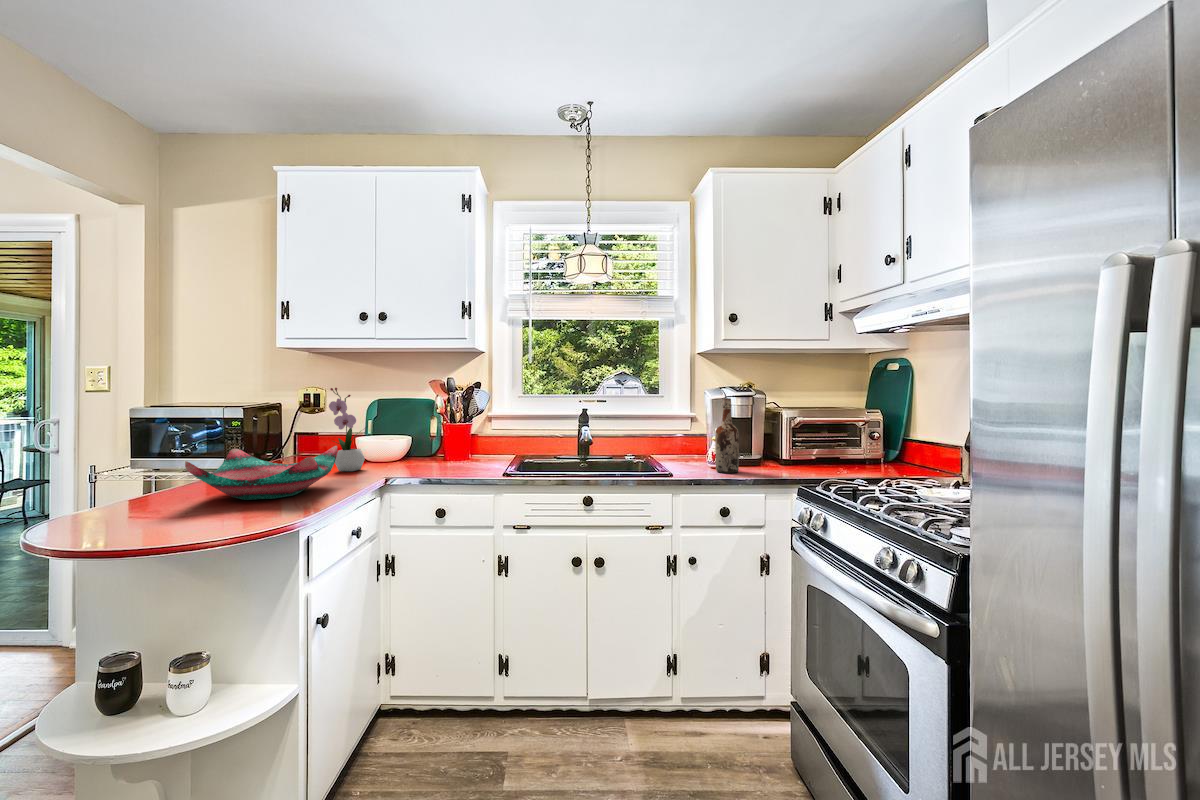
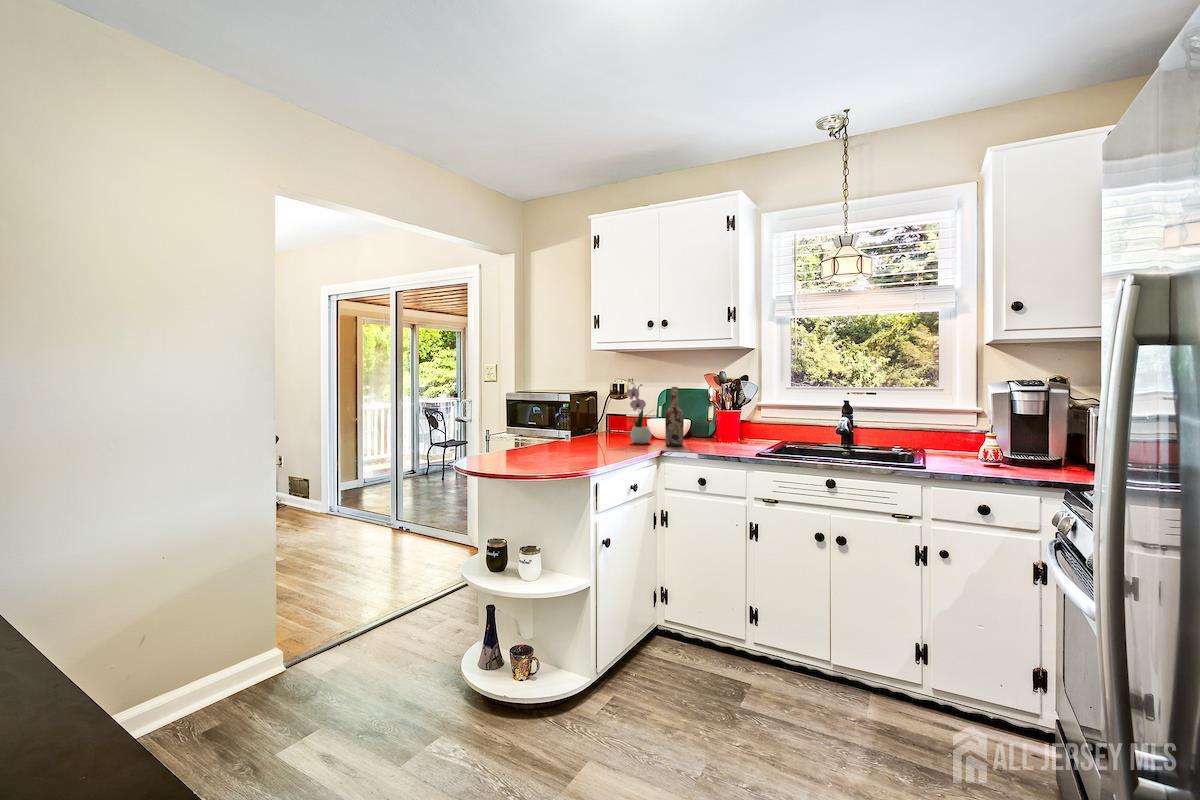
wine bottle: present [715,398,739,473] -> present [665,387,684,446]
decorative bowl: present [185,446,338,500] -> none [539,421,630,456]

